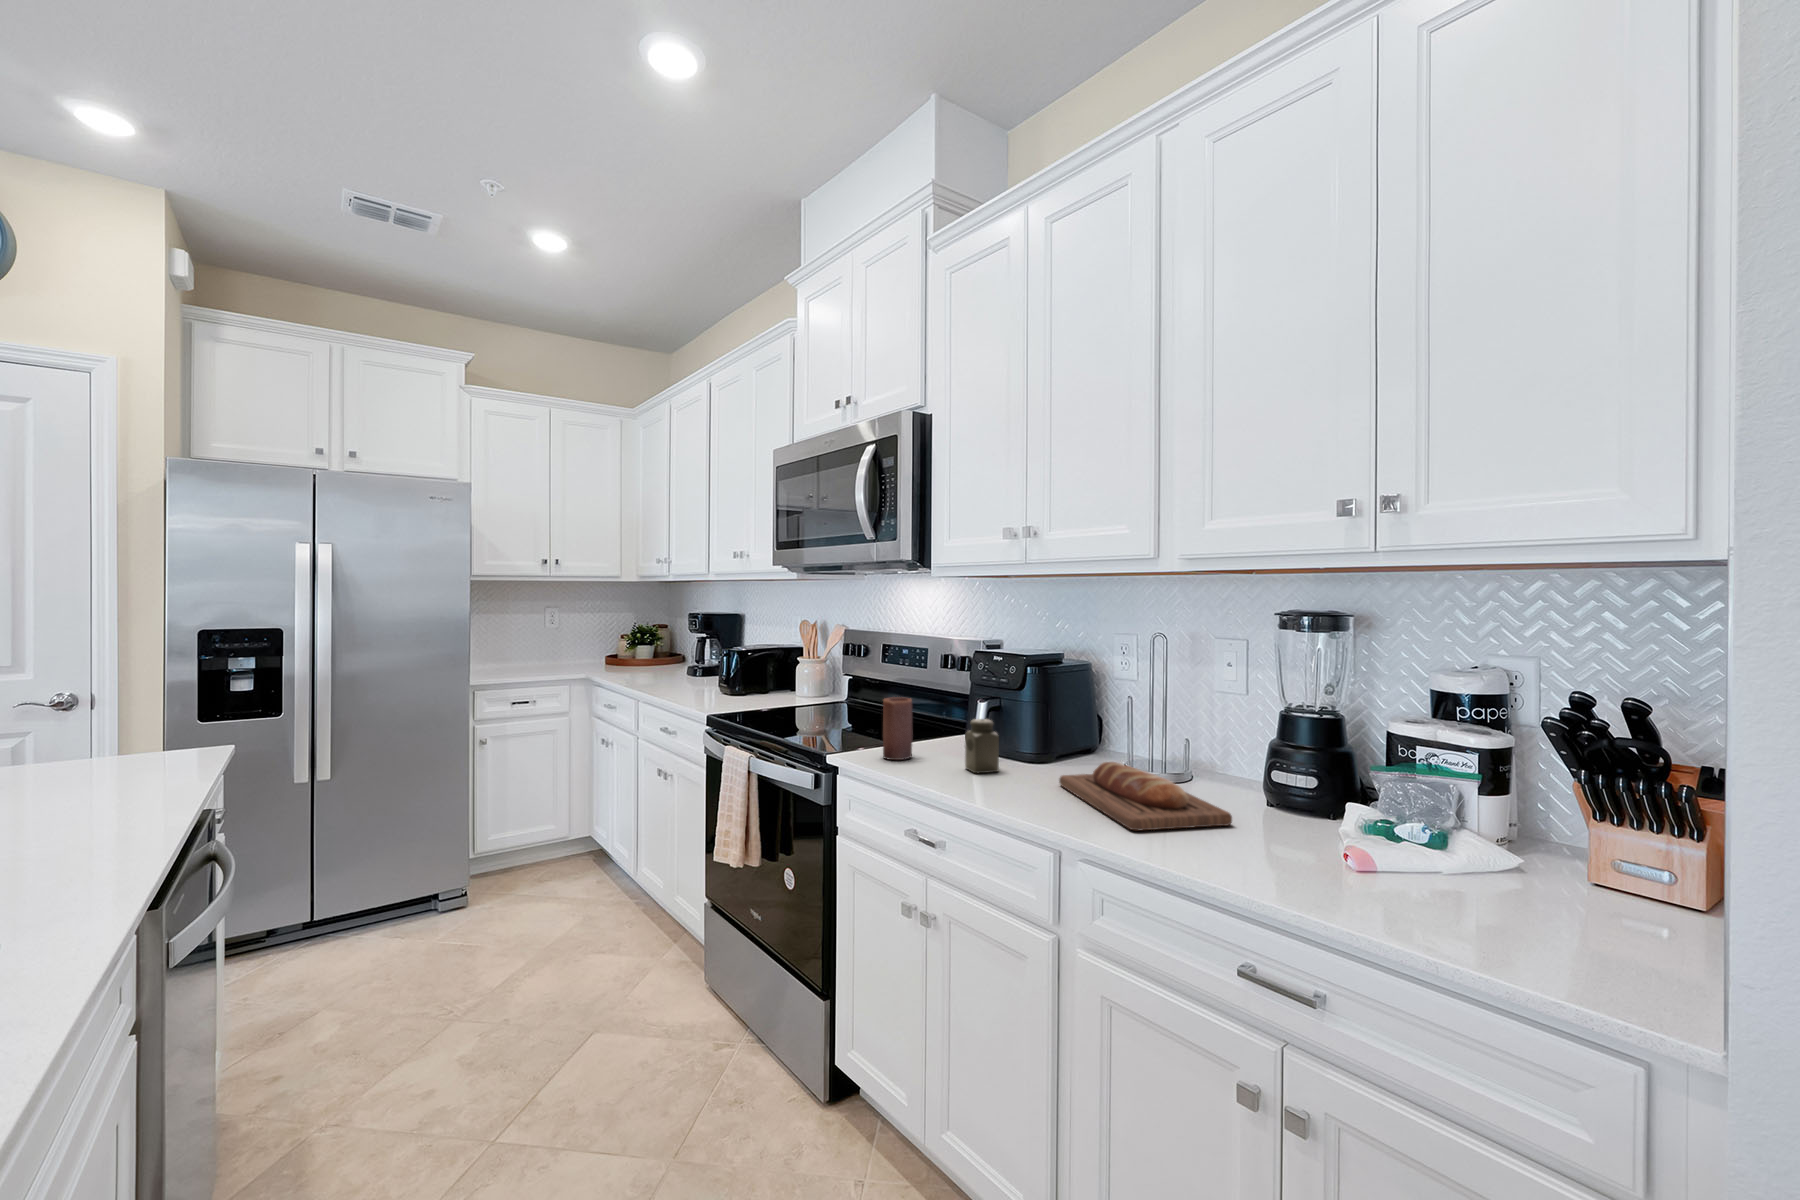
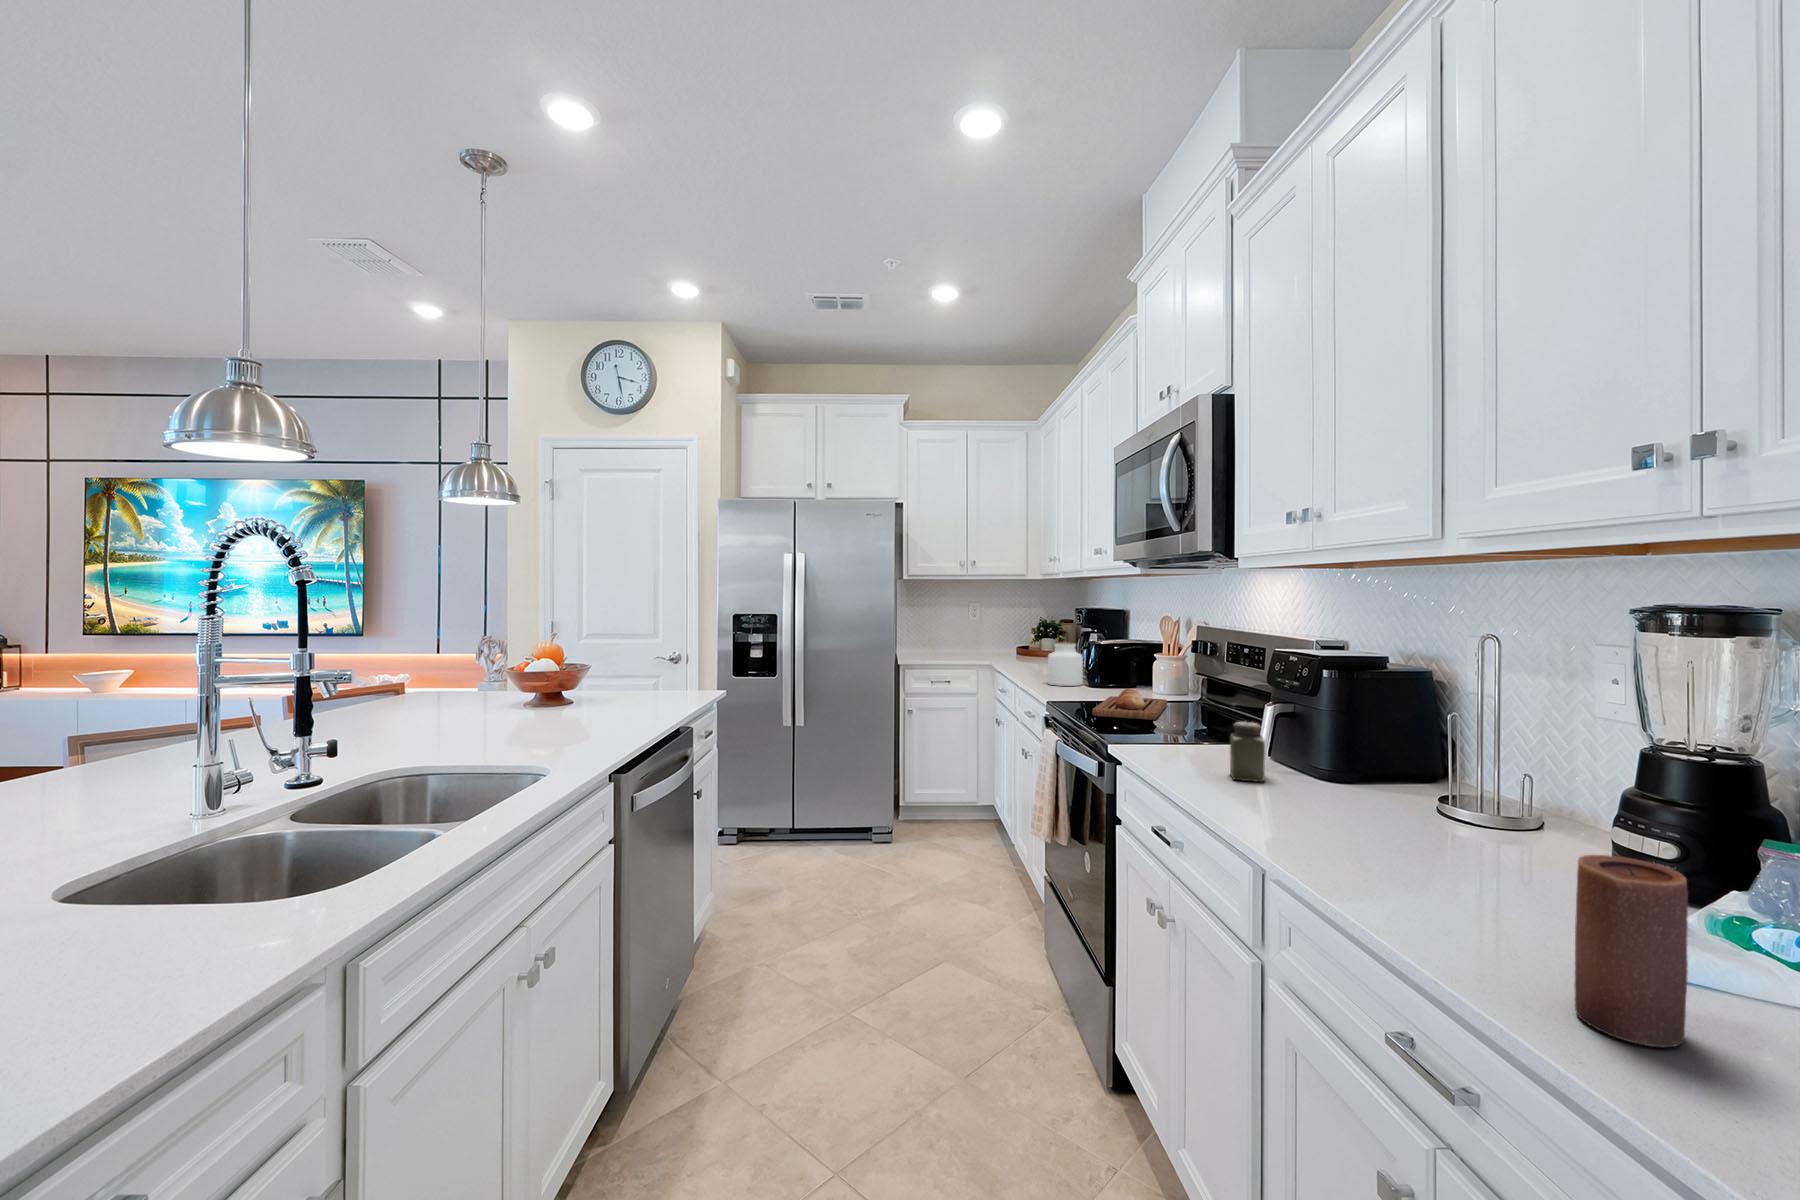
jar: none [685,651,723,698] -> present [1048,642,1083,686]
candle: present [883,697,913,760] -> present [1575,855,1688,1047]
bread loaf: present [1059,762,1232,830] -> present [1092,688,1167,720]

